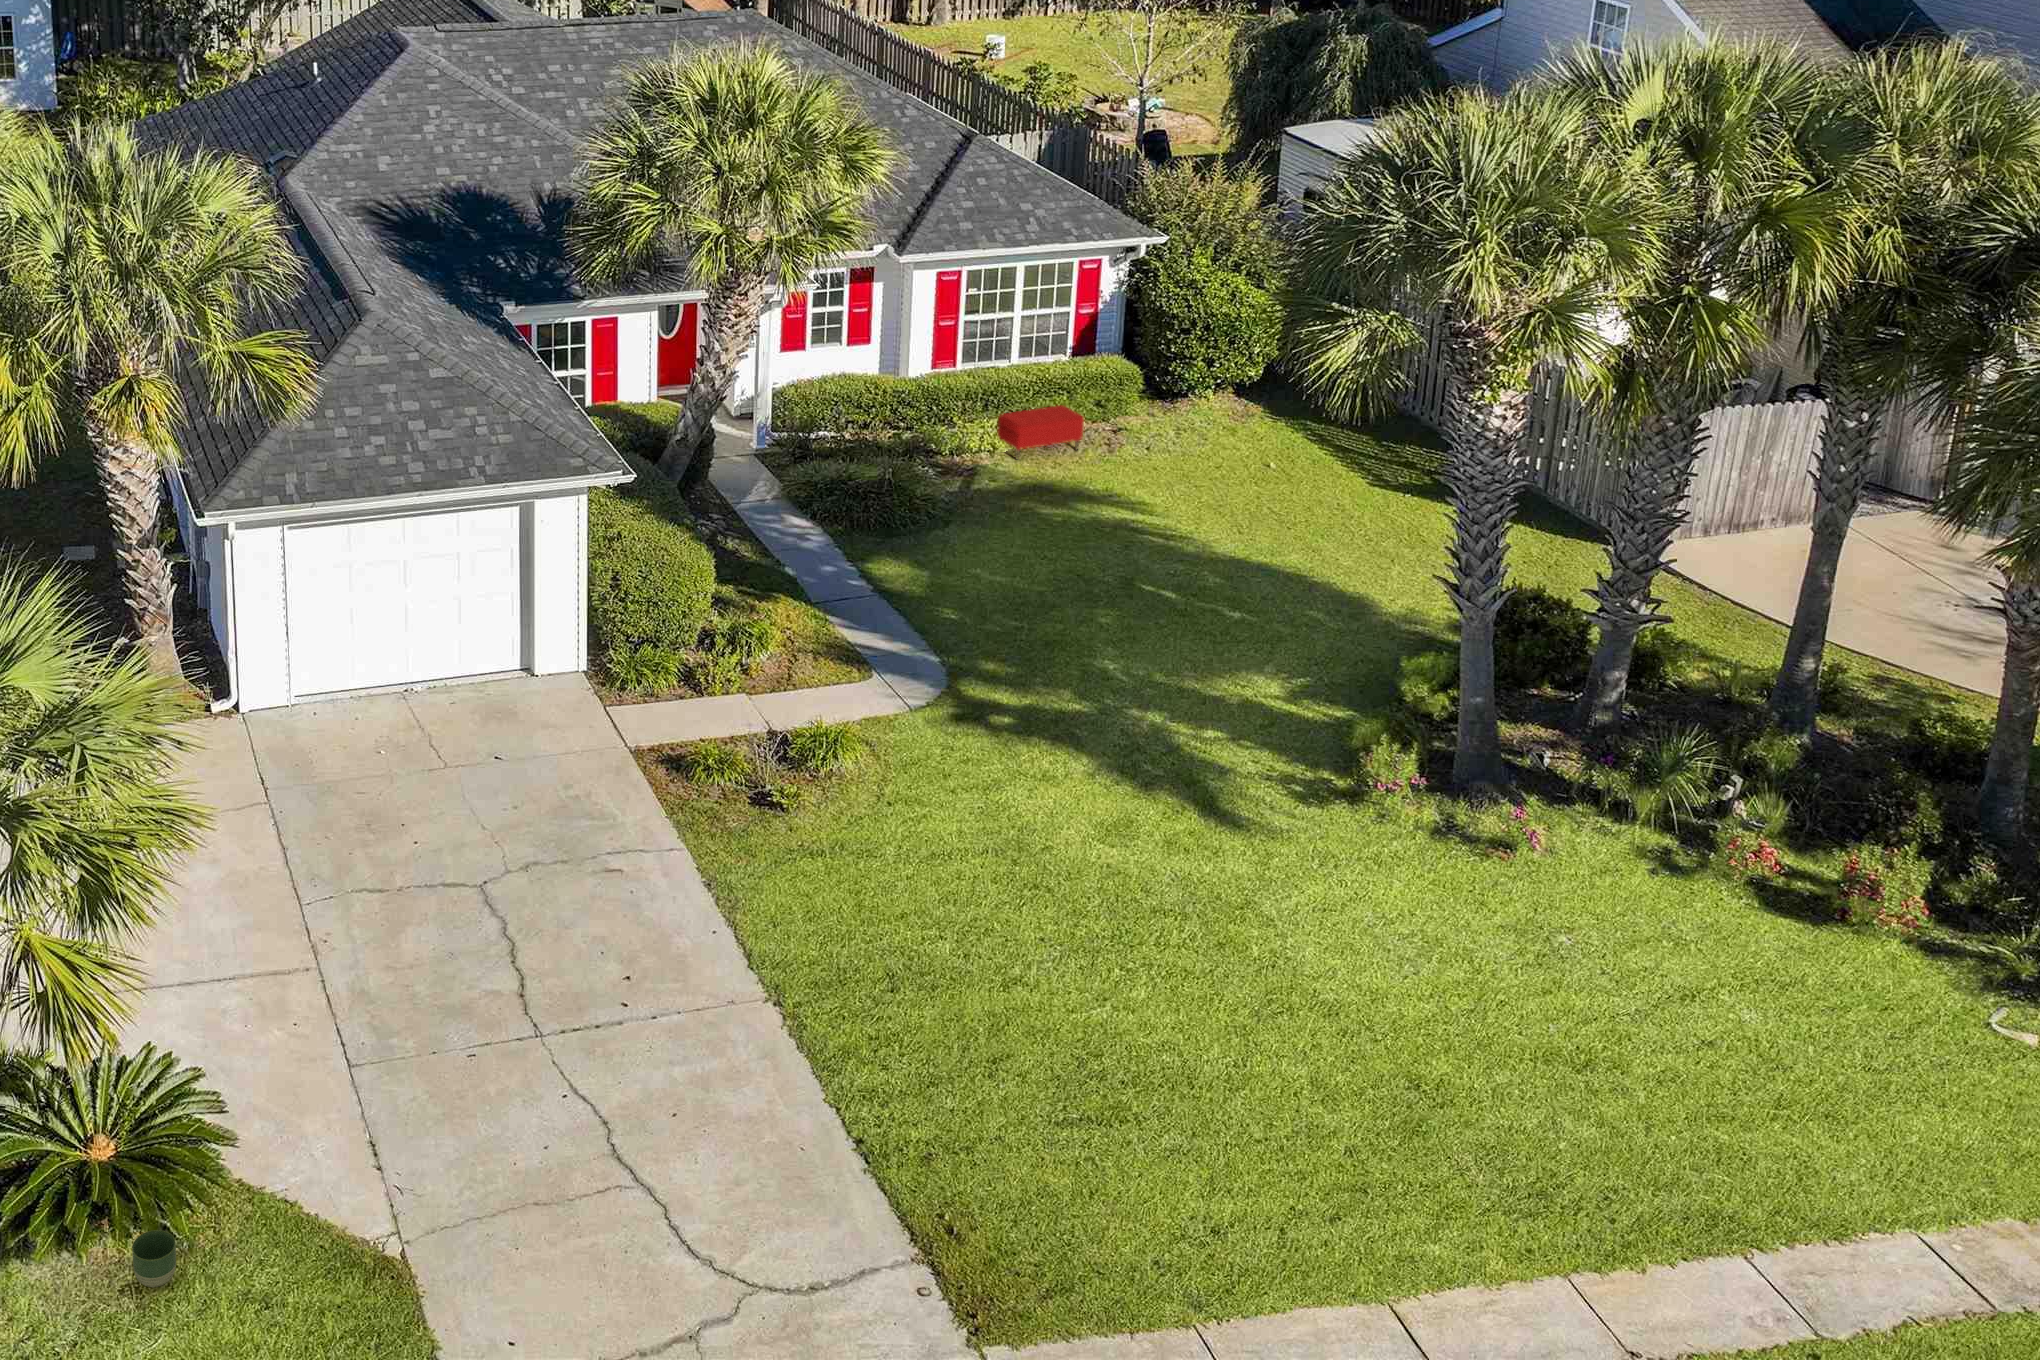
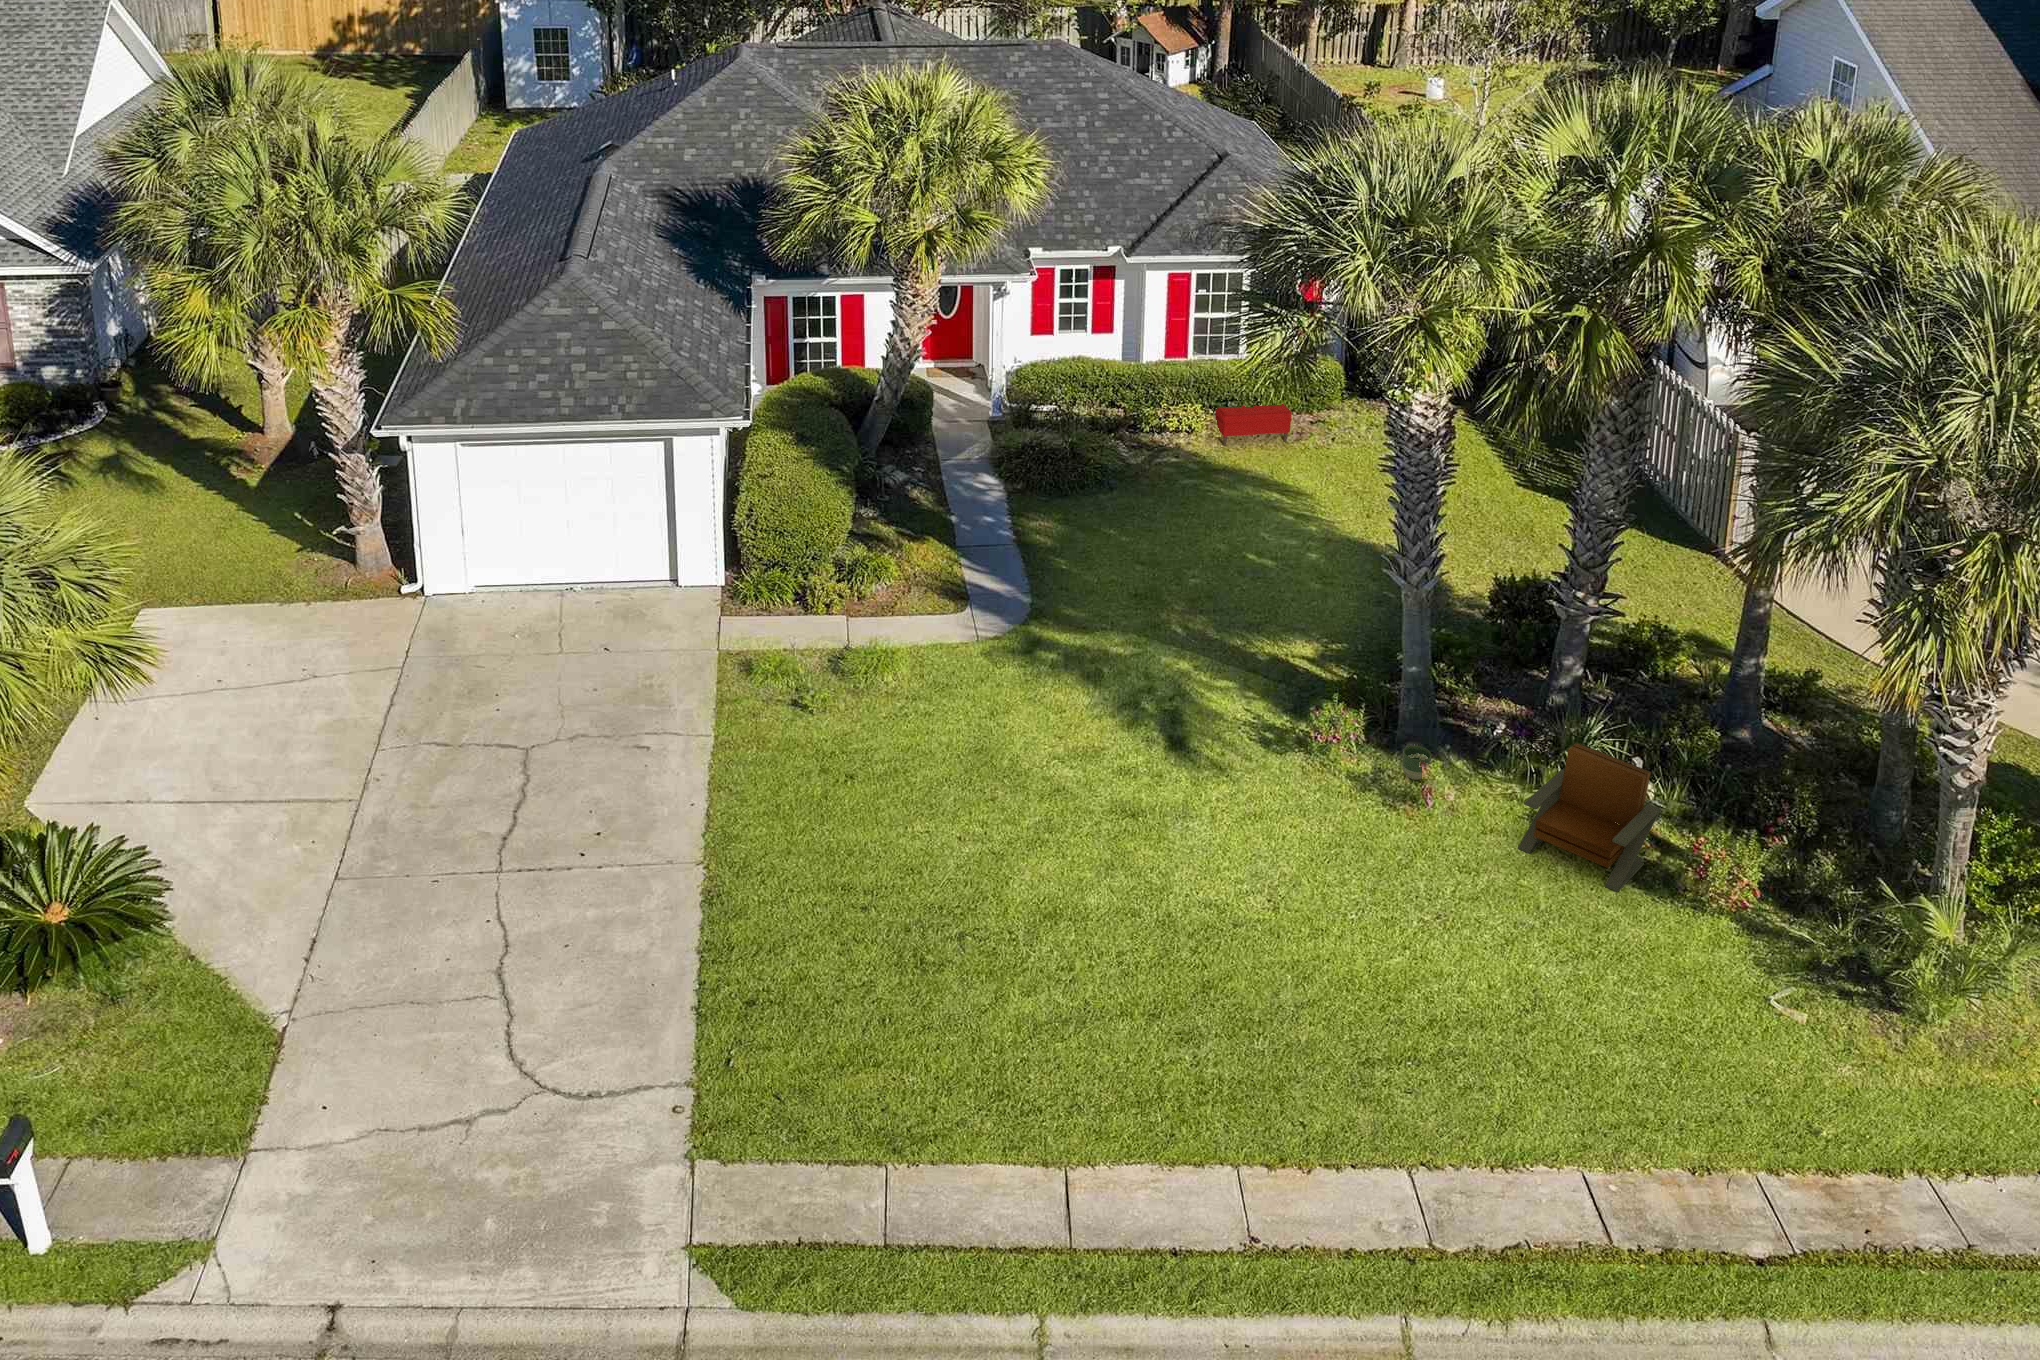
lounge chair: none [1597,742,1735,893] -> present [1518,743,1661,892]
planter: present [132,1230,176,1287] -> present [1402,746,1431,780]

